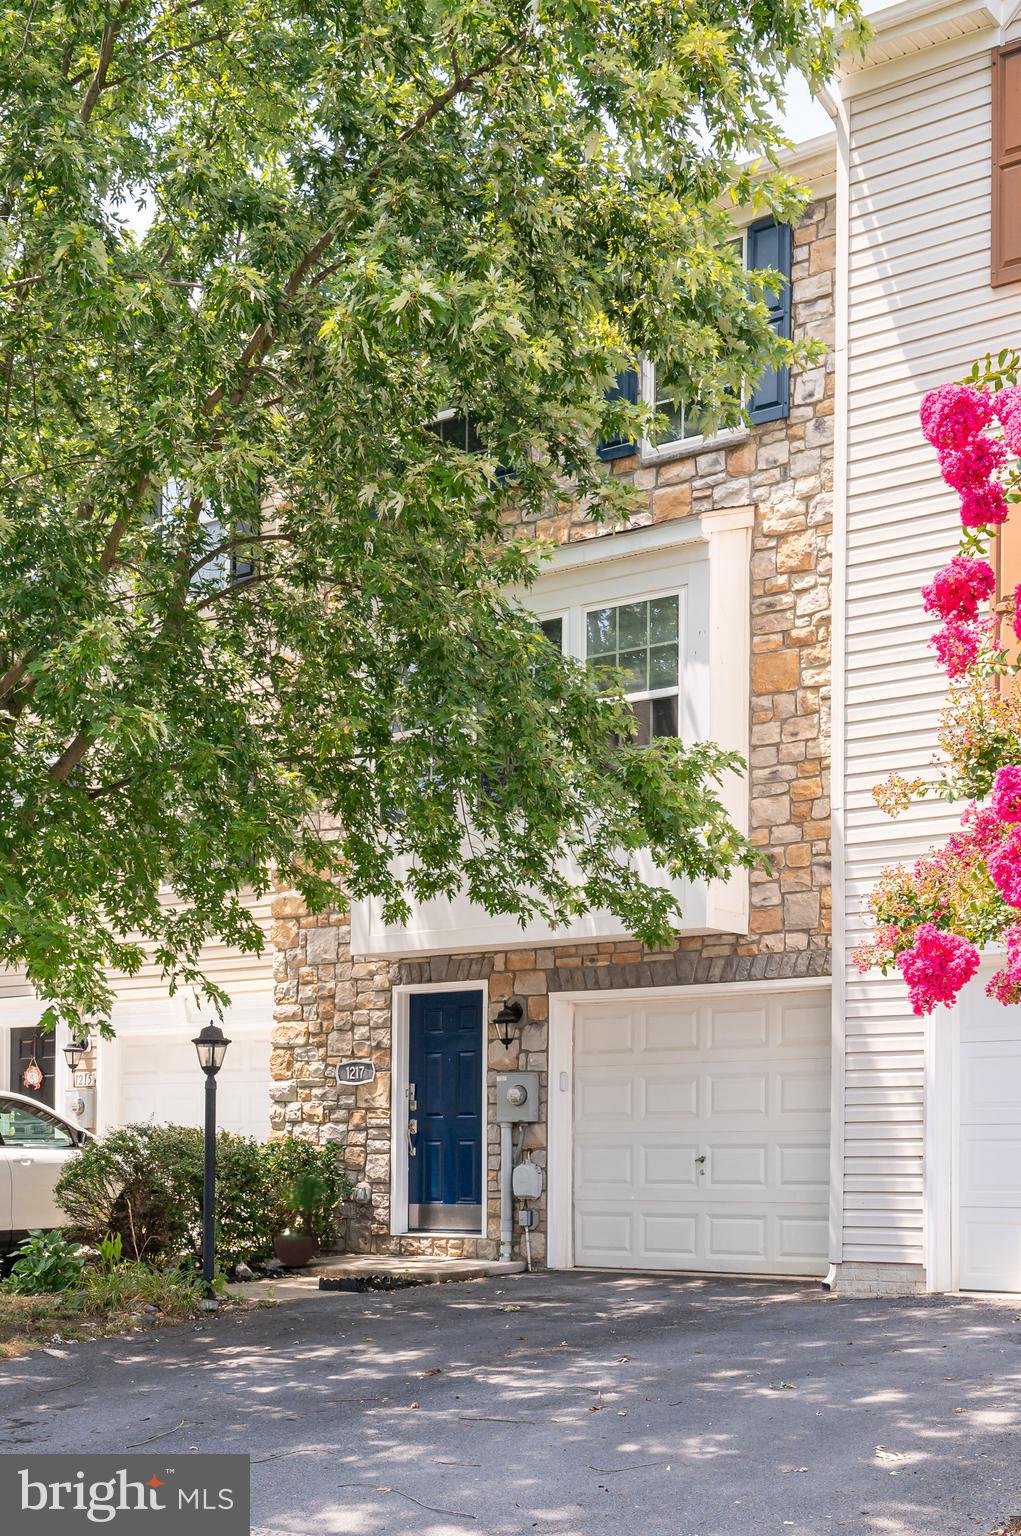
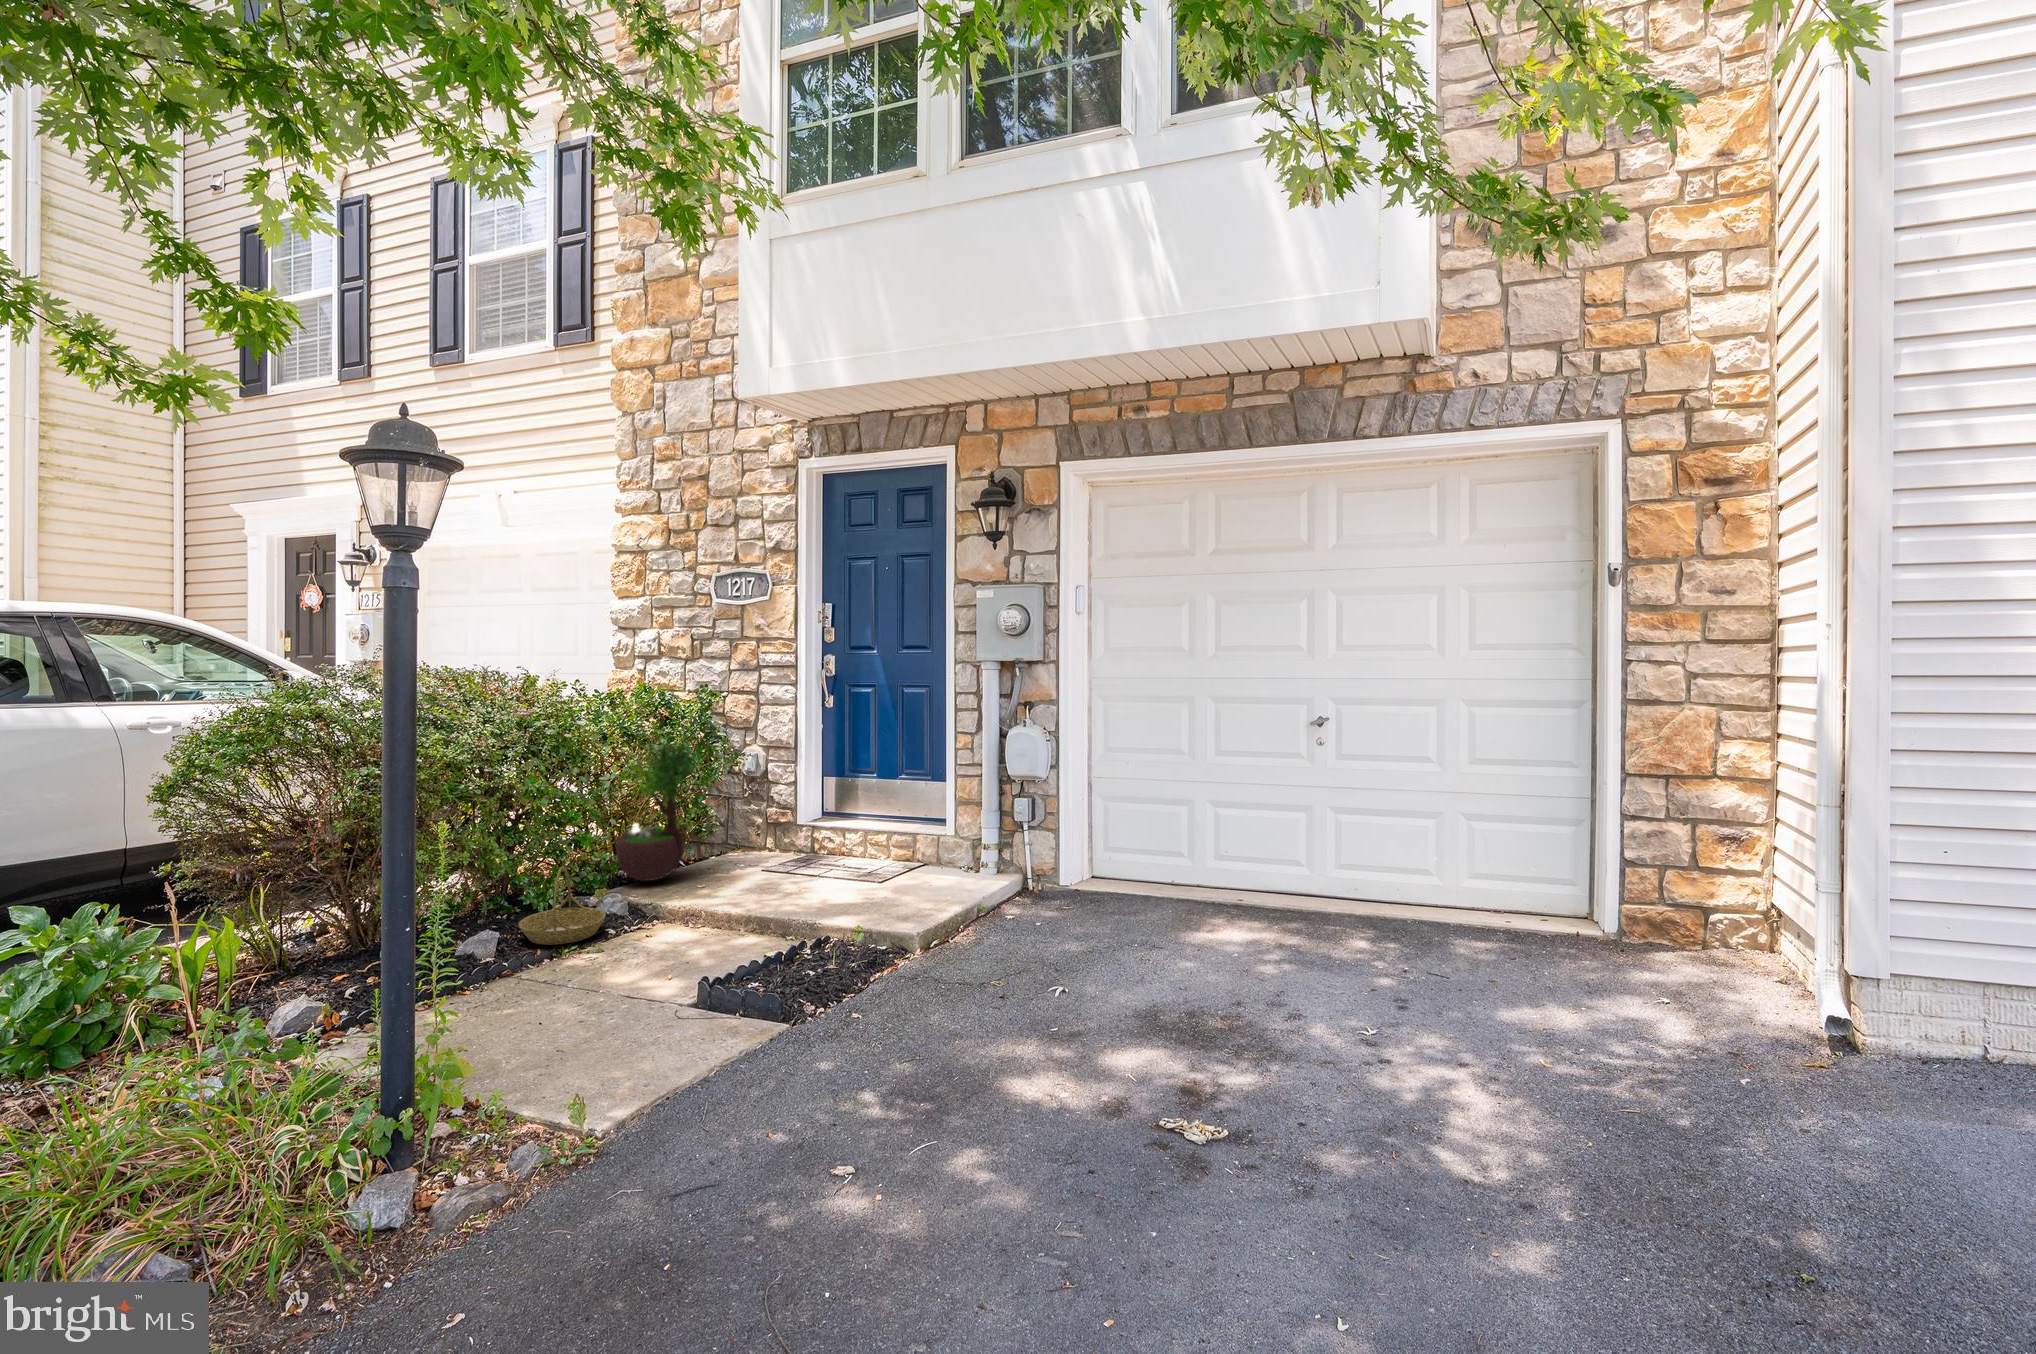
basket: none [228,1240,274,1283] -> present [518,866,606,945]

